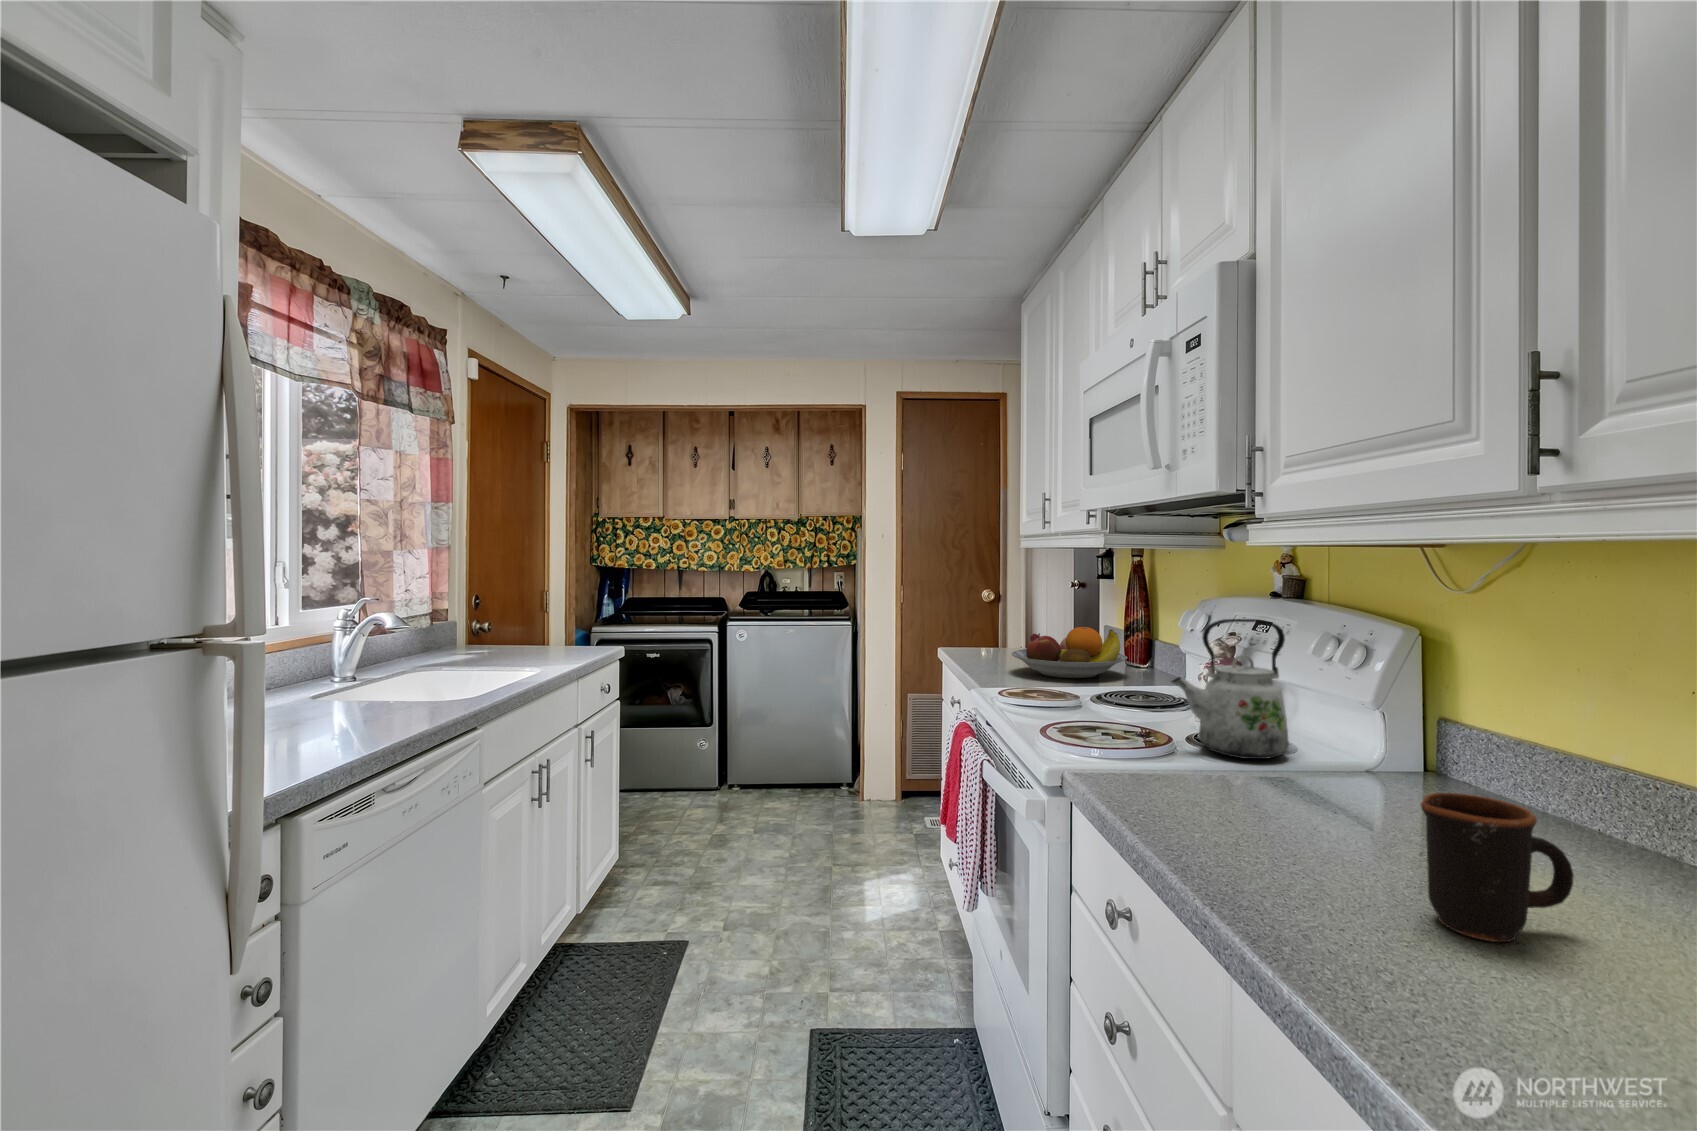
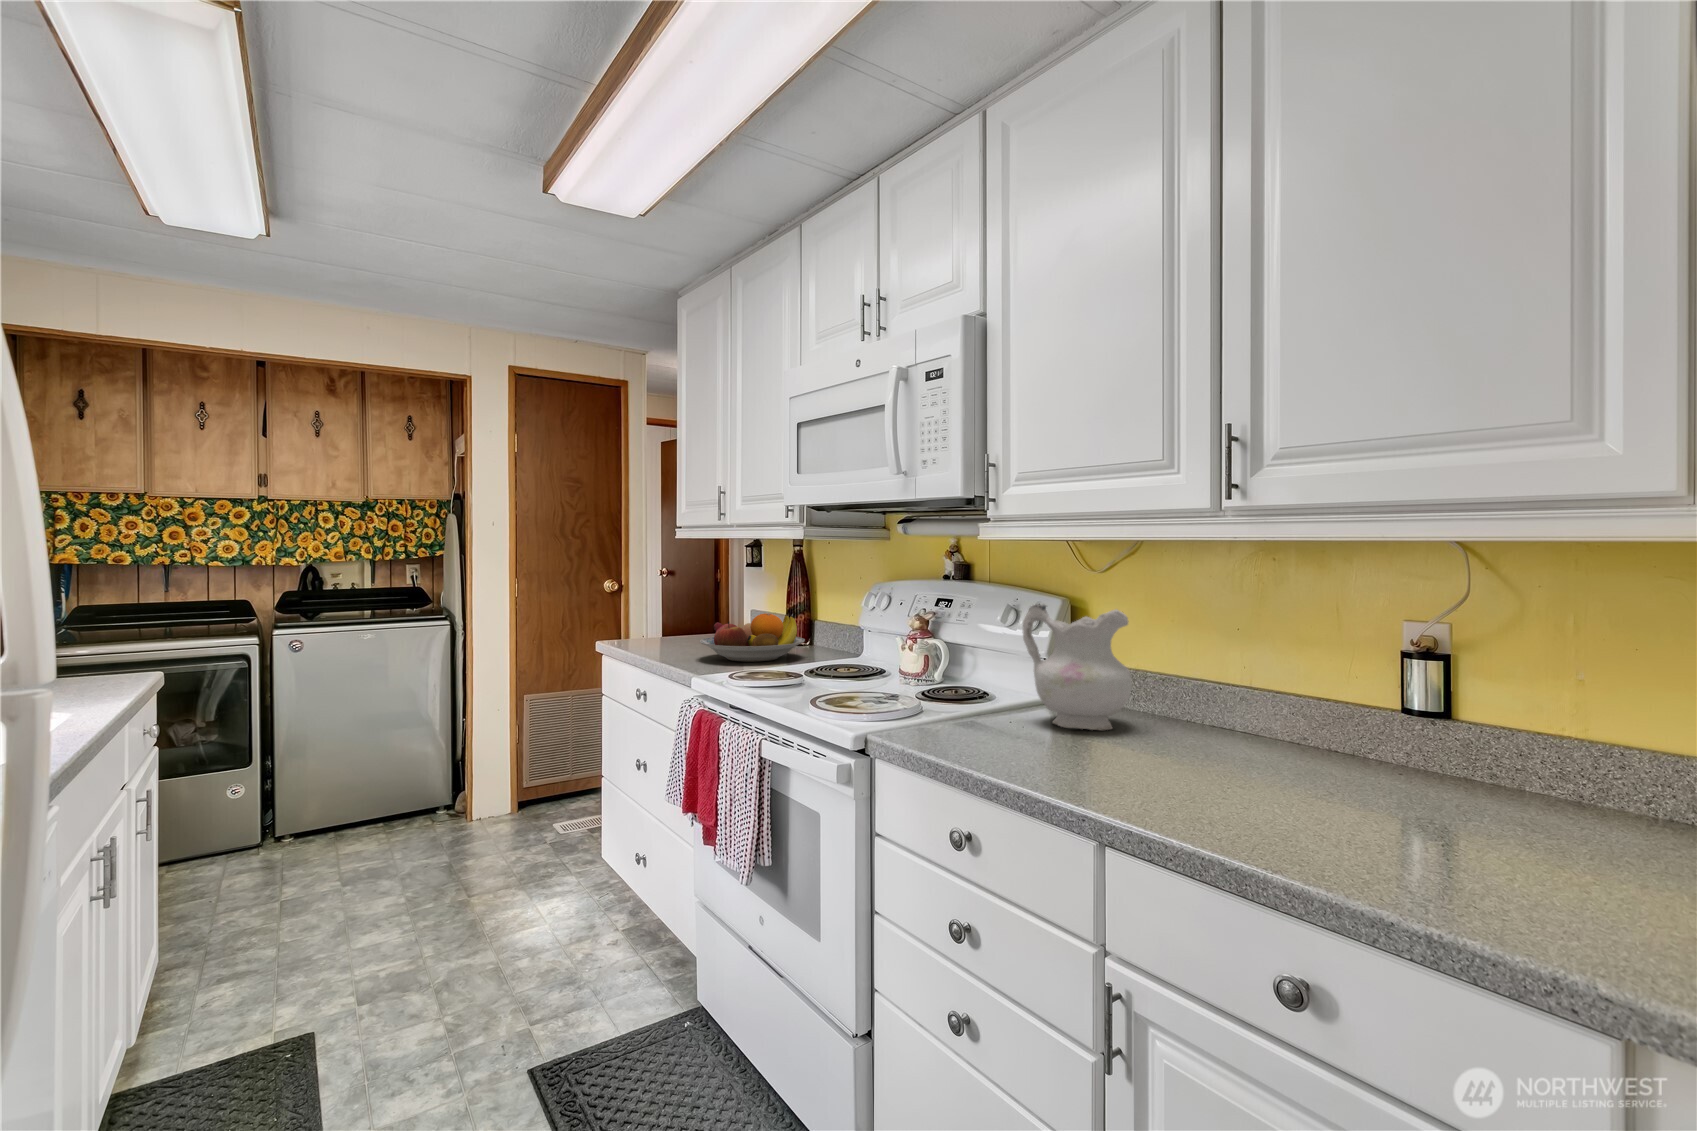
kettle: present [1172,619,1289,759] -> none [911,596,988,704]
ceramic pitcher: none [1307,635,1488,833] -> present [1023,604,1132,730]
mug: present [1421,793,1574,942] -> none [1149,693,1213,776]

